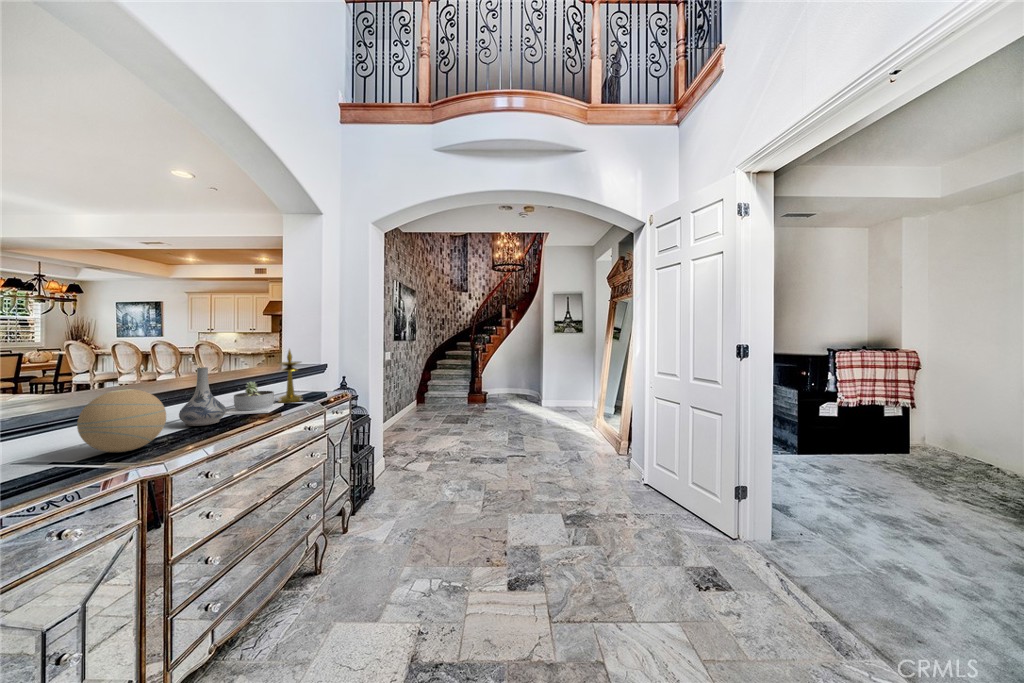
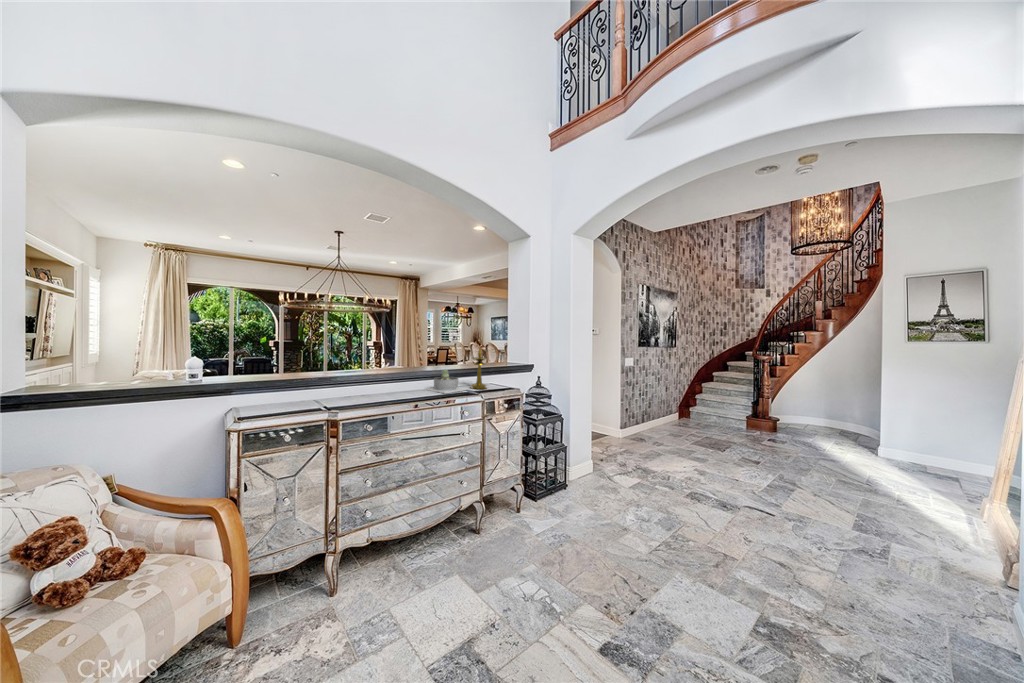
decorative vase: present [179,367,226,426] -> none [391,356,416,394]
decorative orb: present [77,389,166,452] -> none [325,364,364,400]

